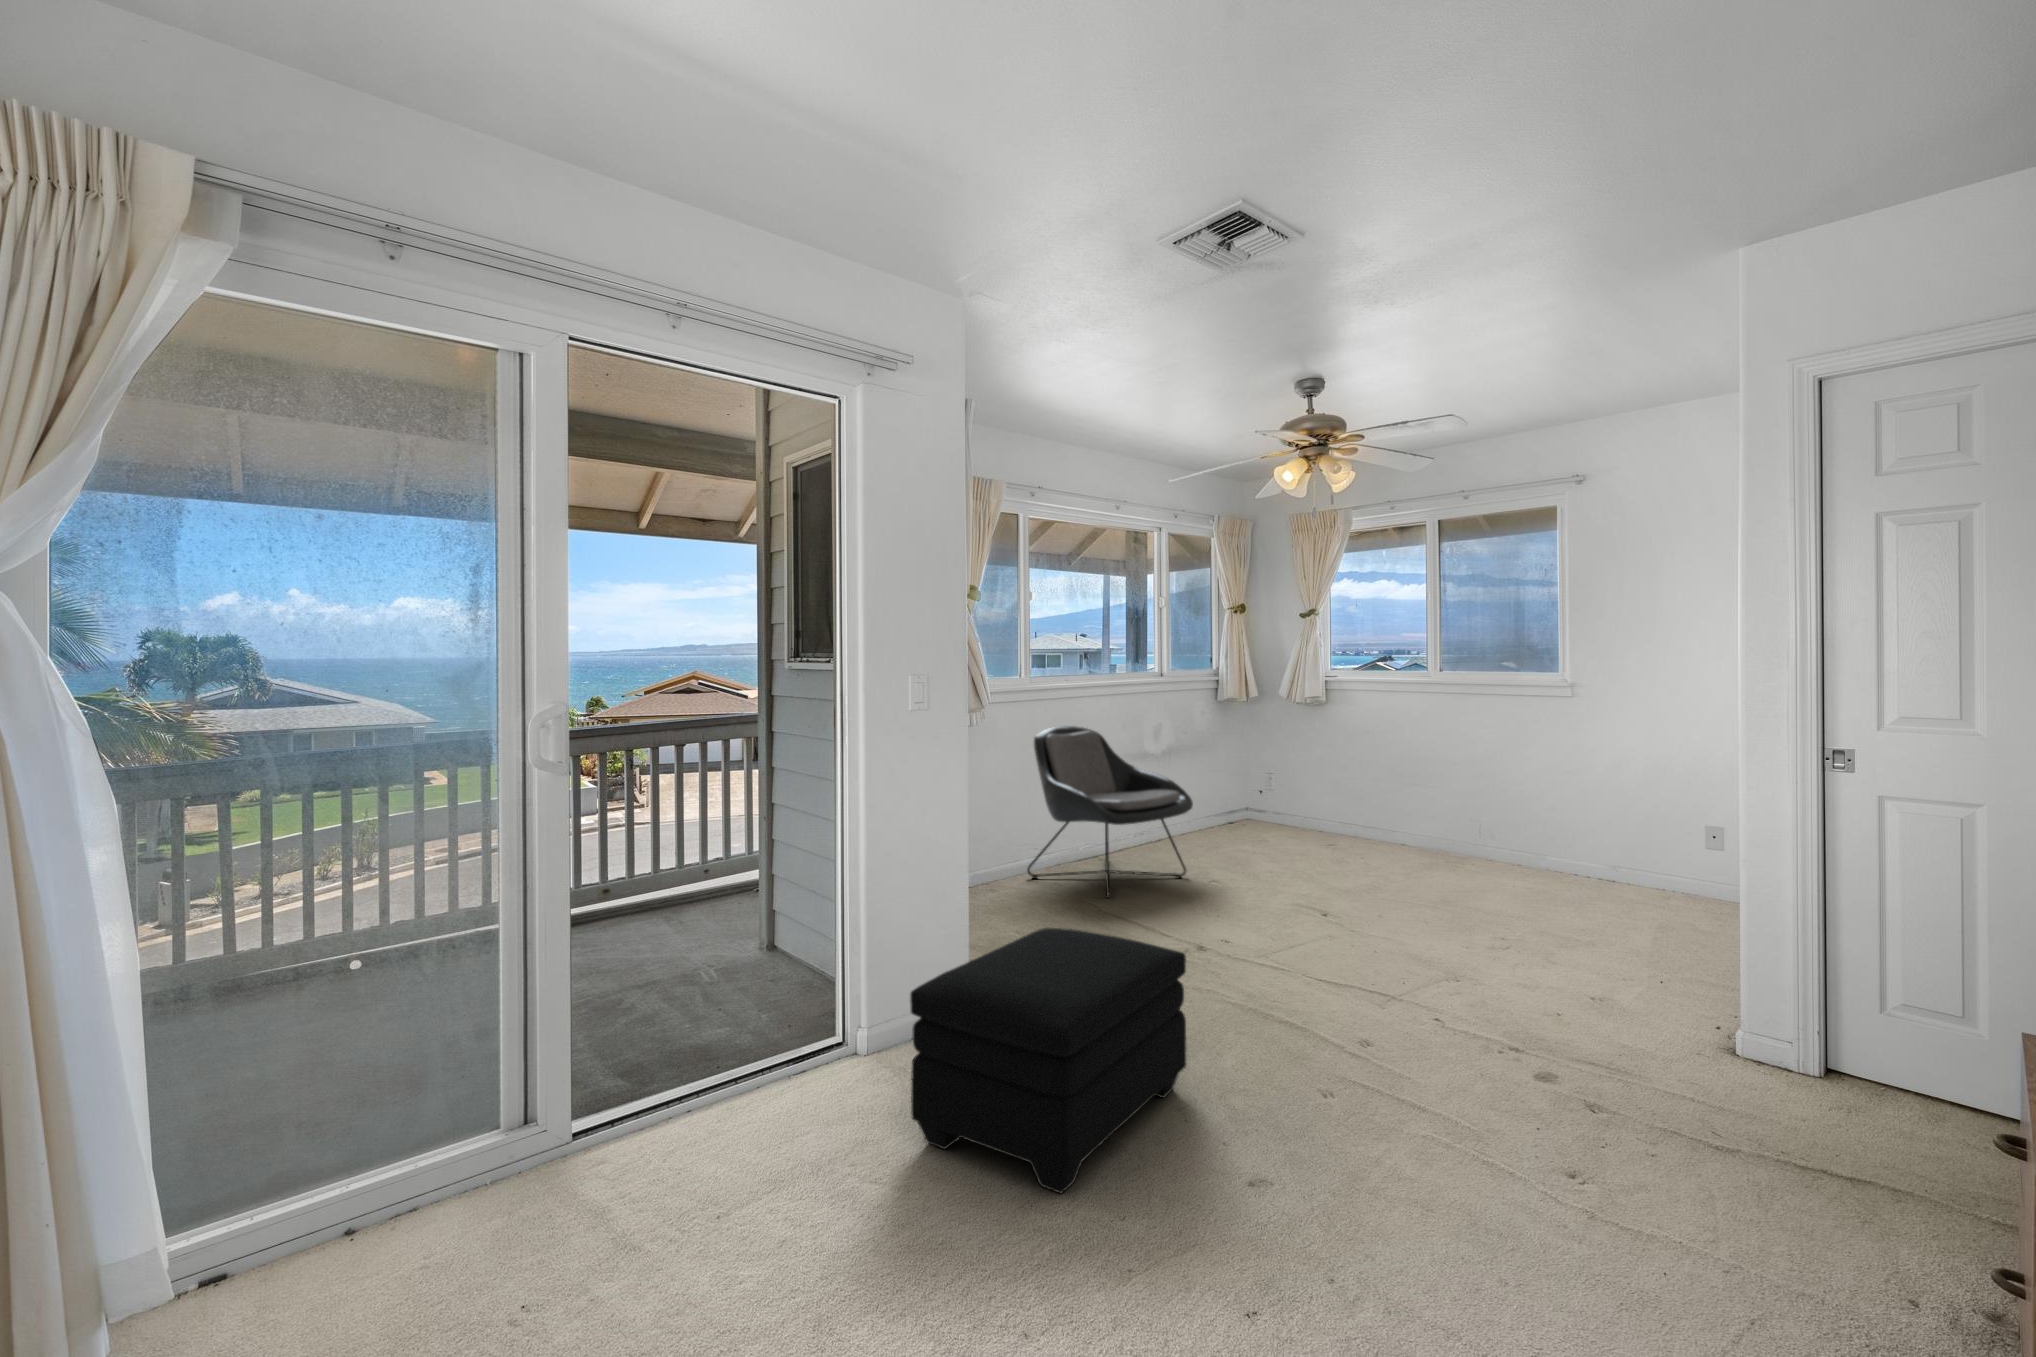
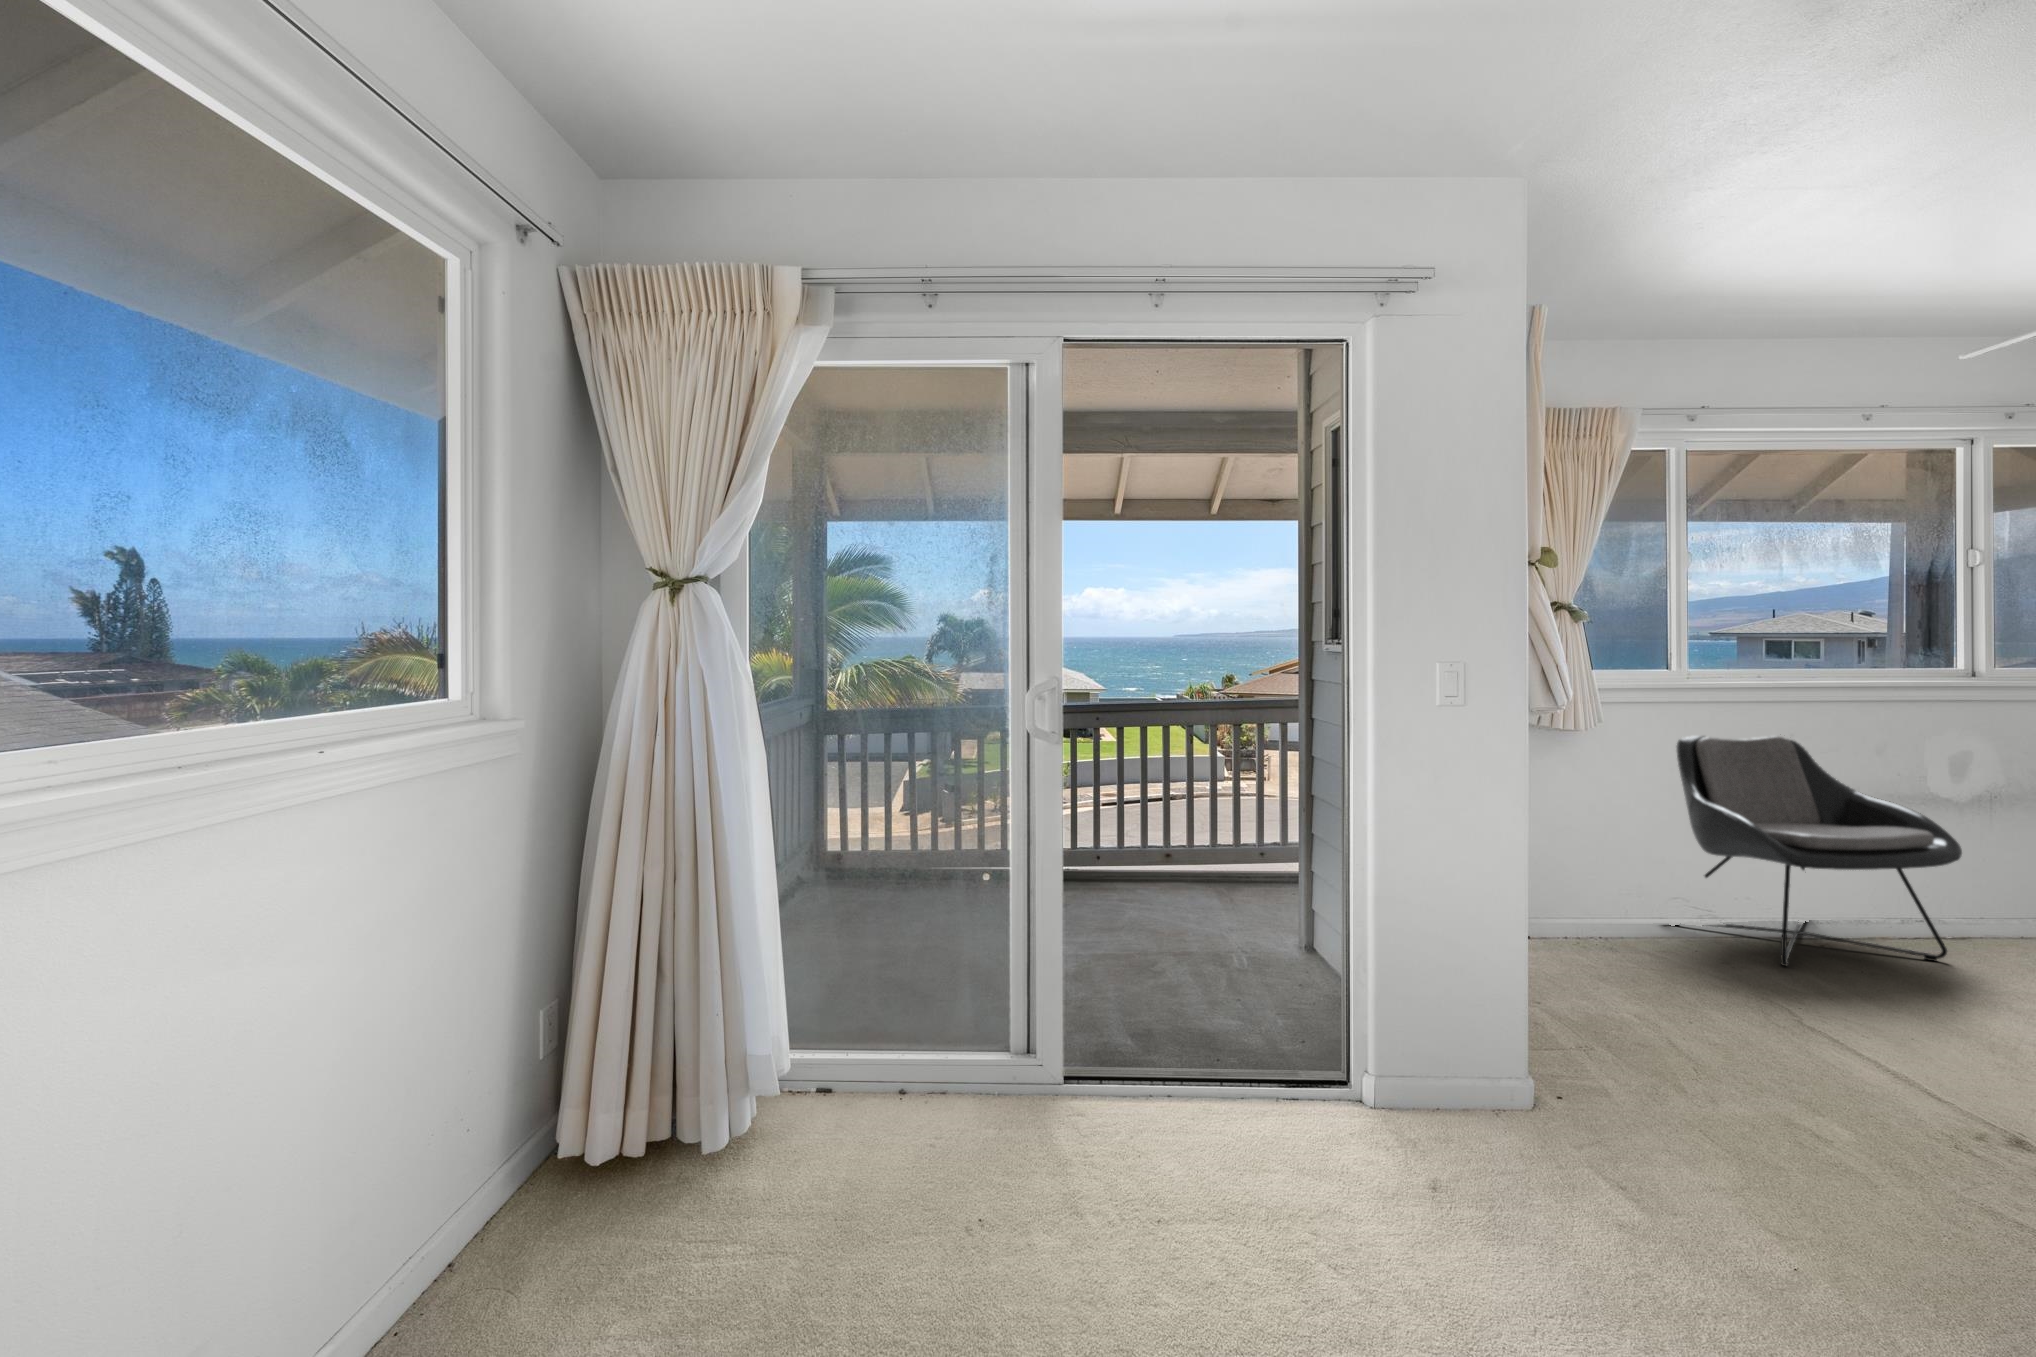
ottoman: present [910,928,1186,1193] -> none [1382,975,1807,1292]

